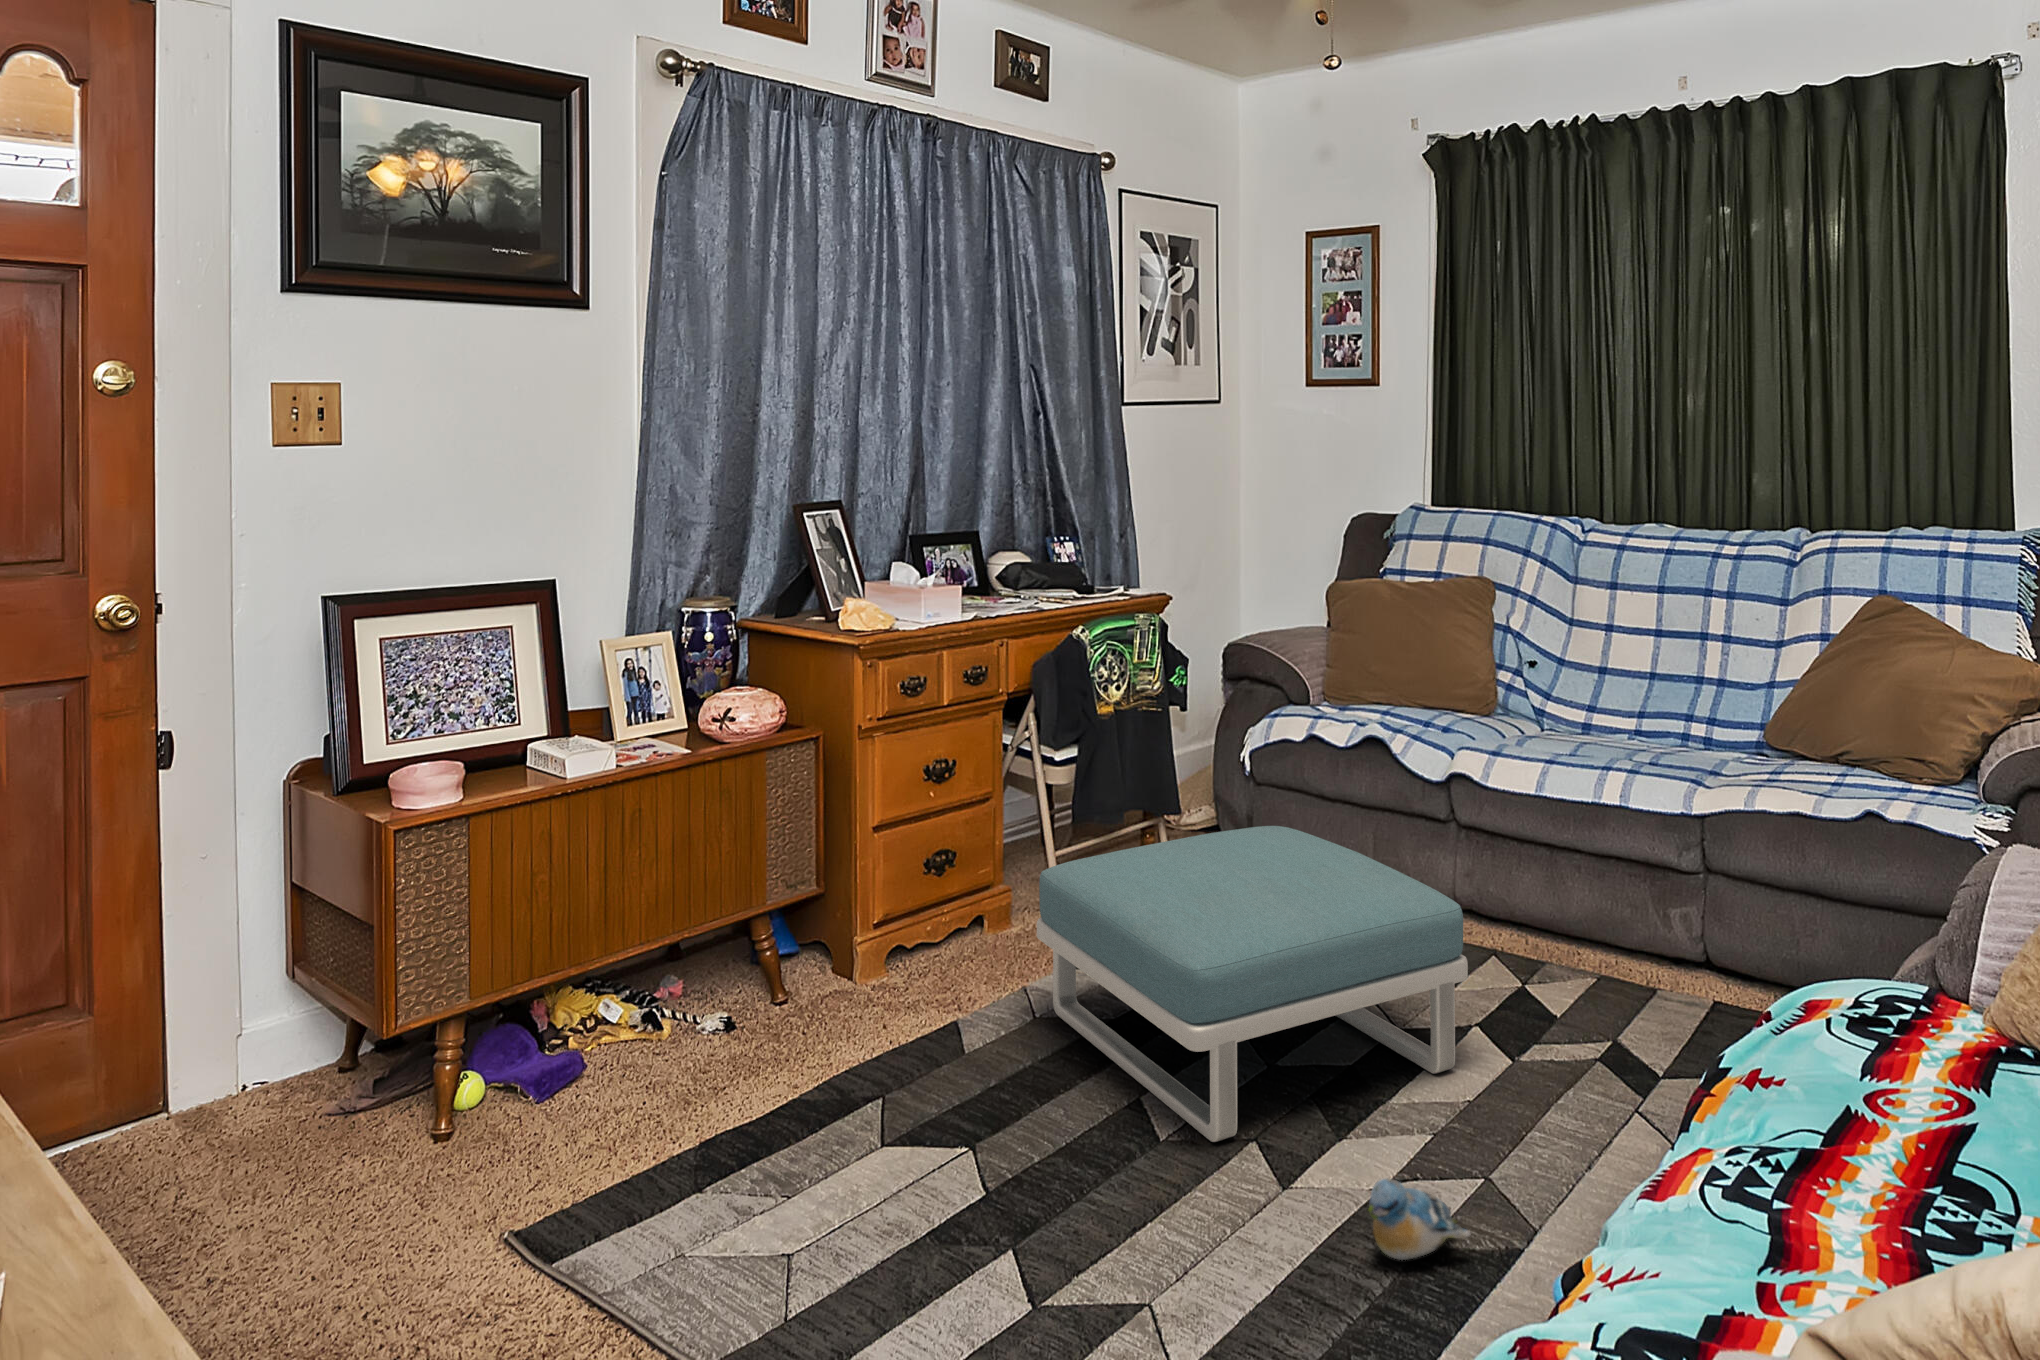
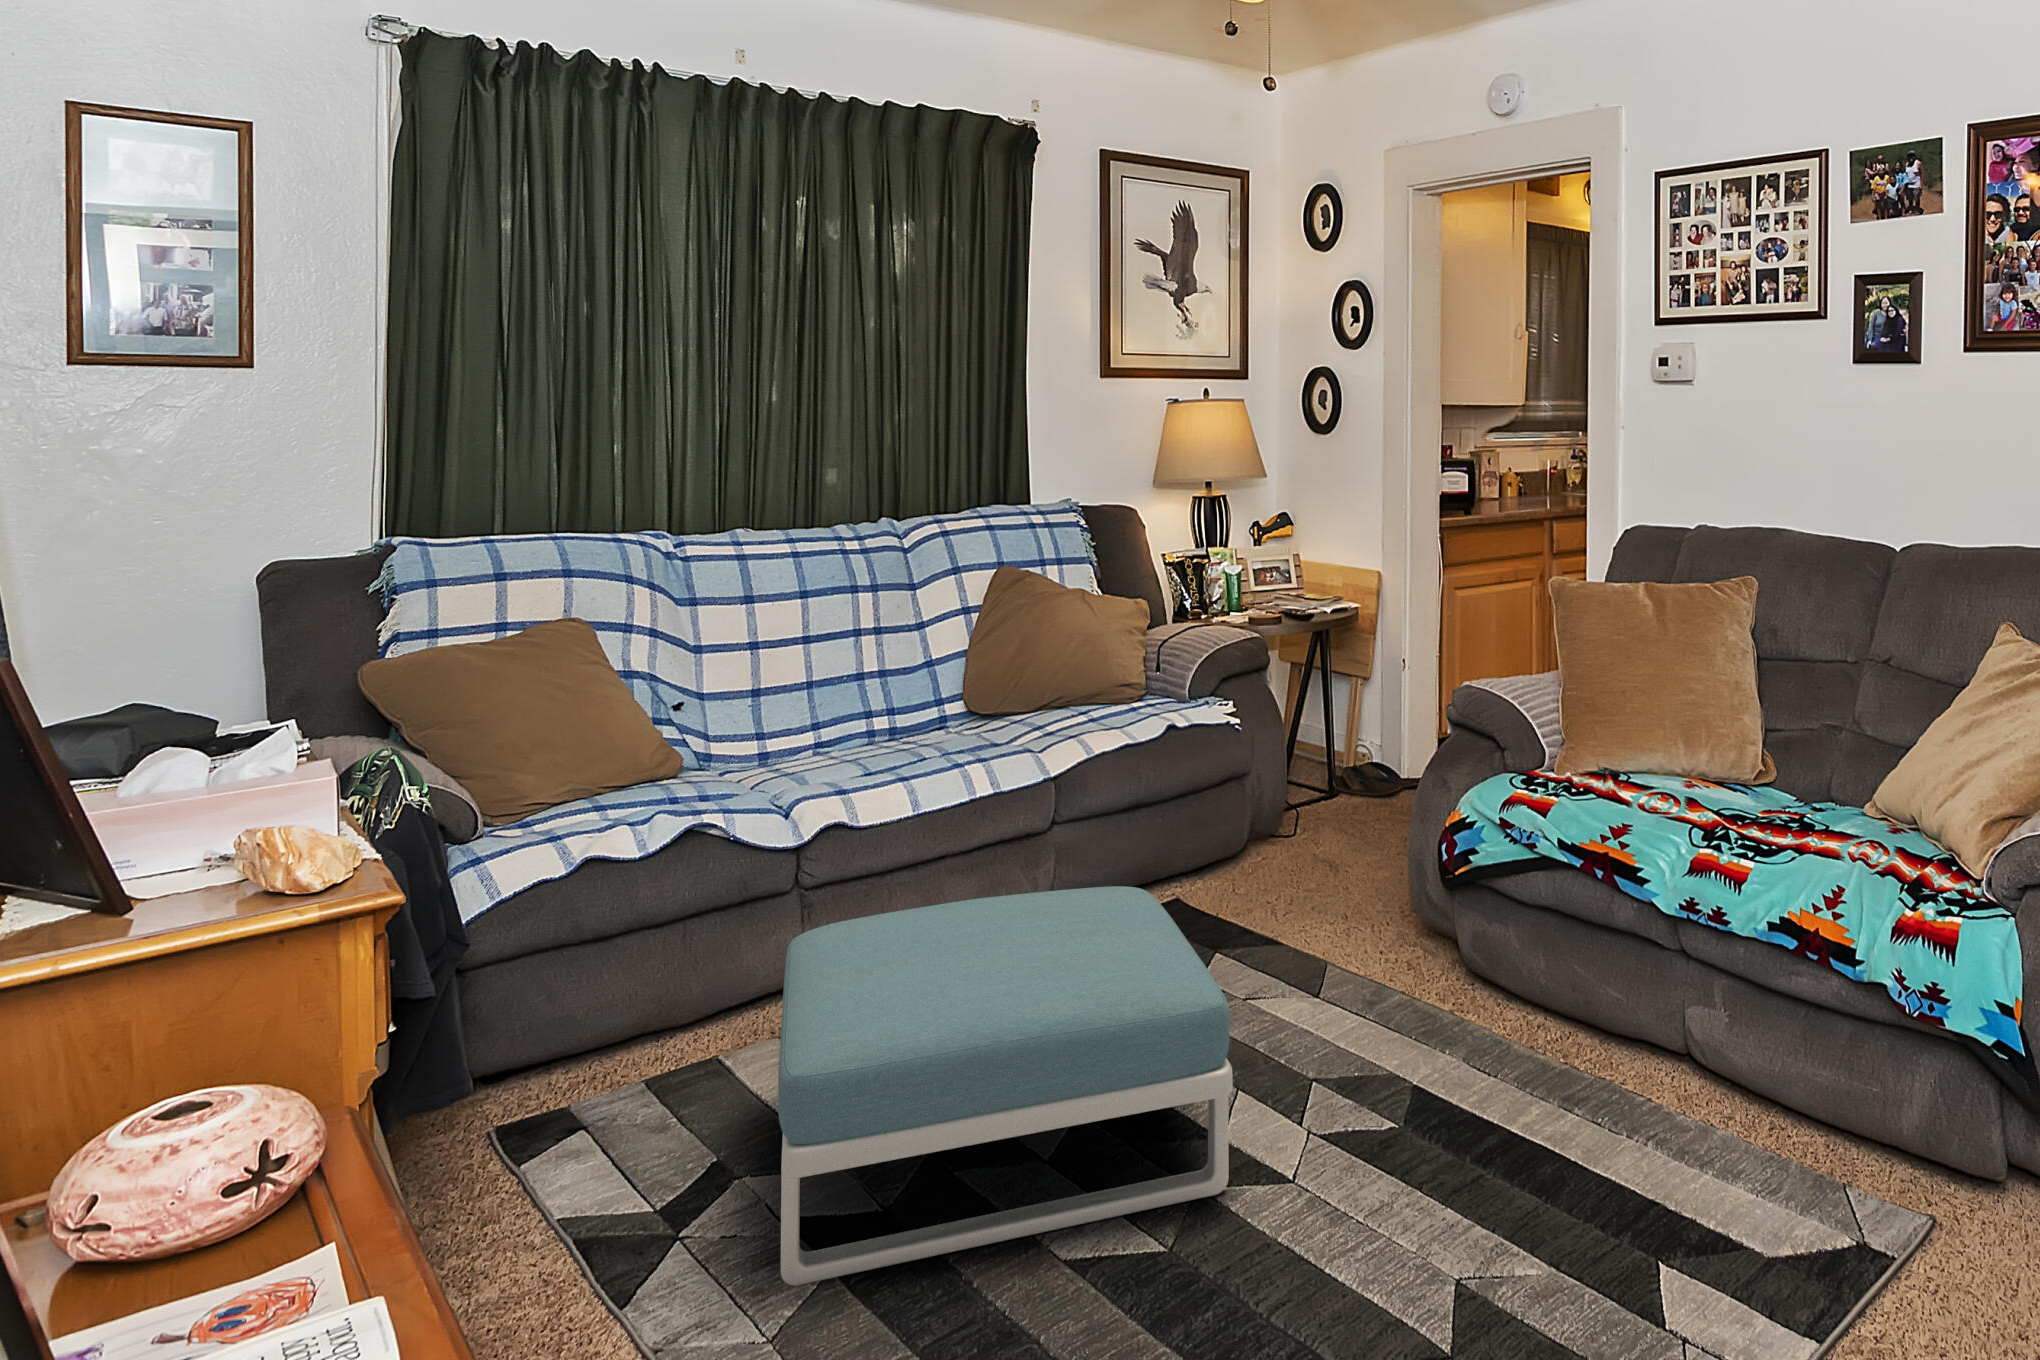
plush toy: present [1369,1179,1470,1260] -> none [1407,1056,1477,1126]

